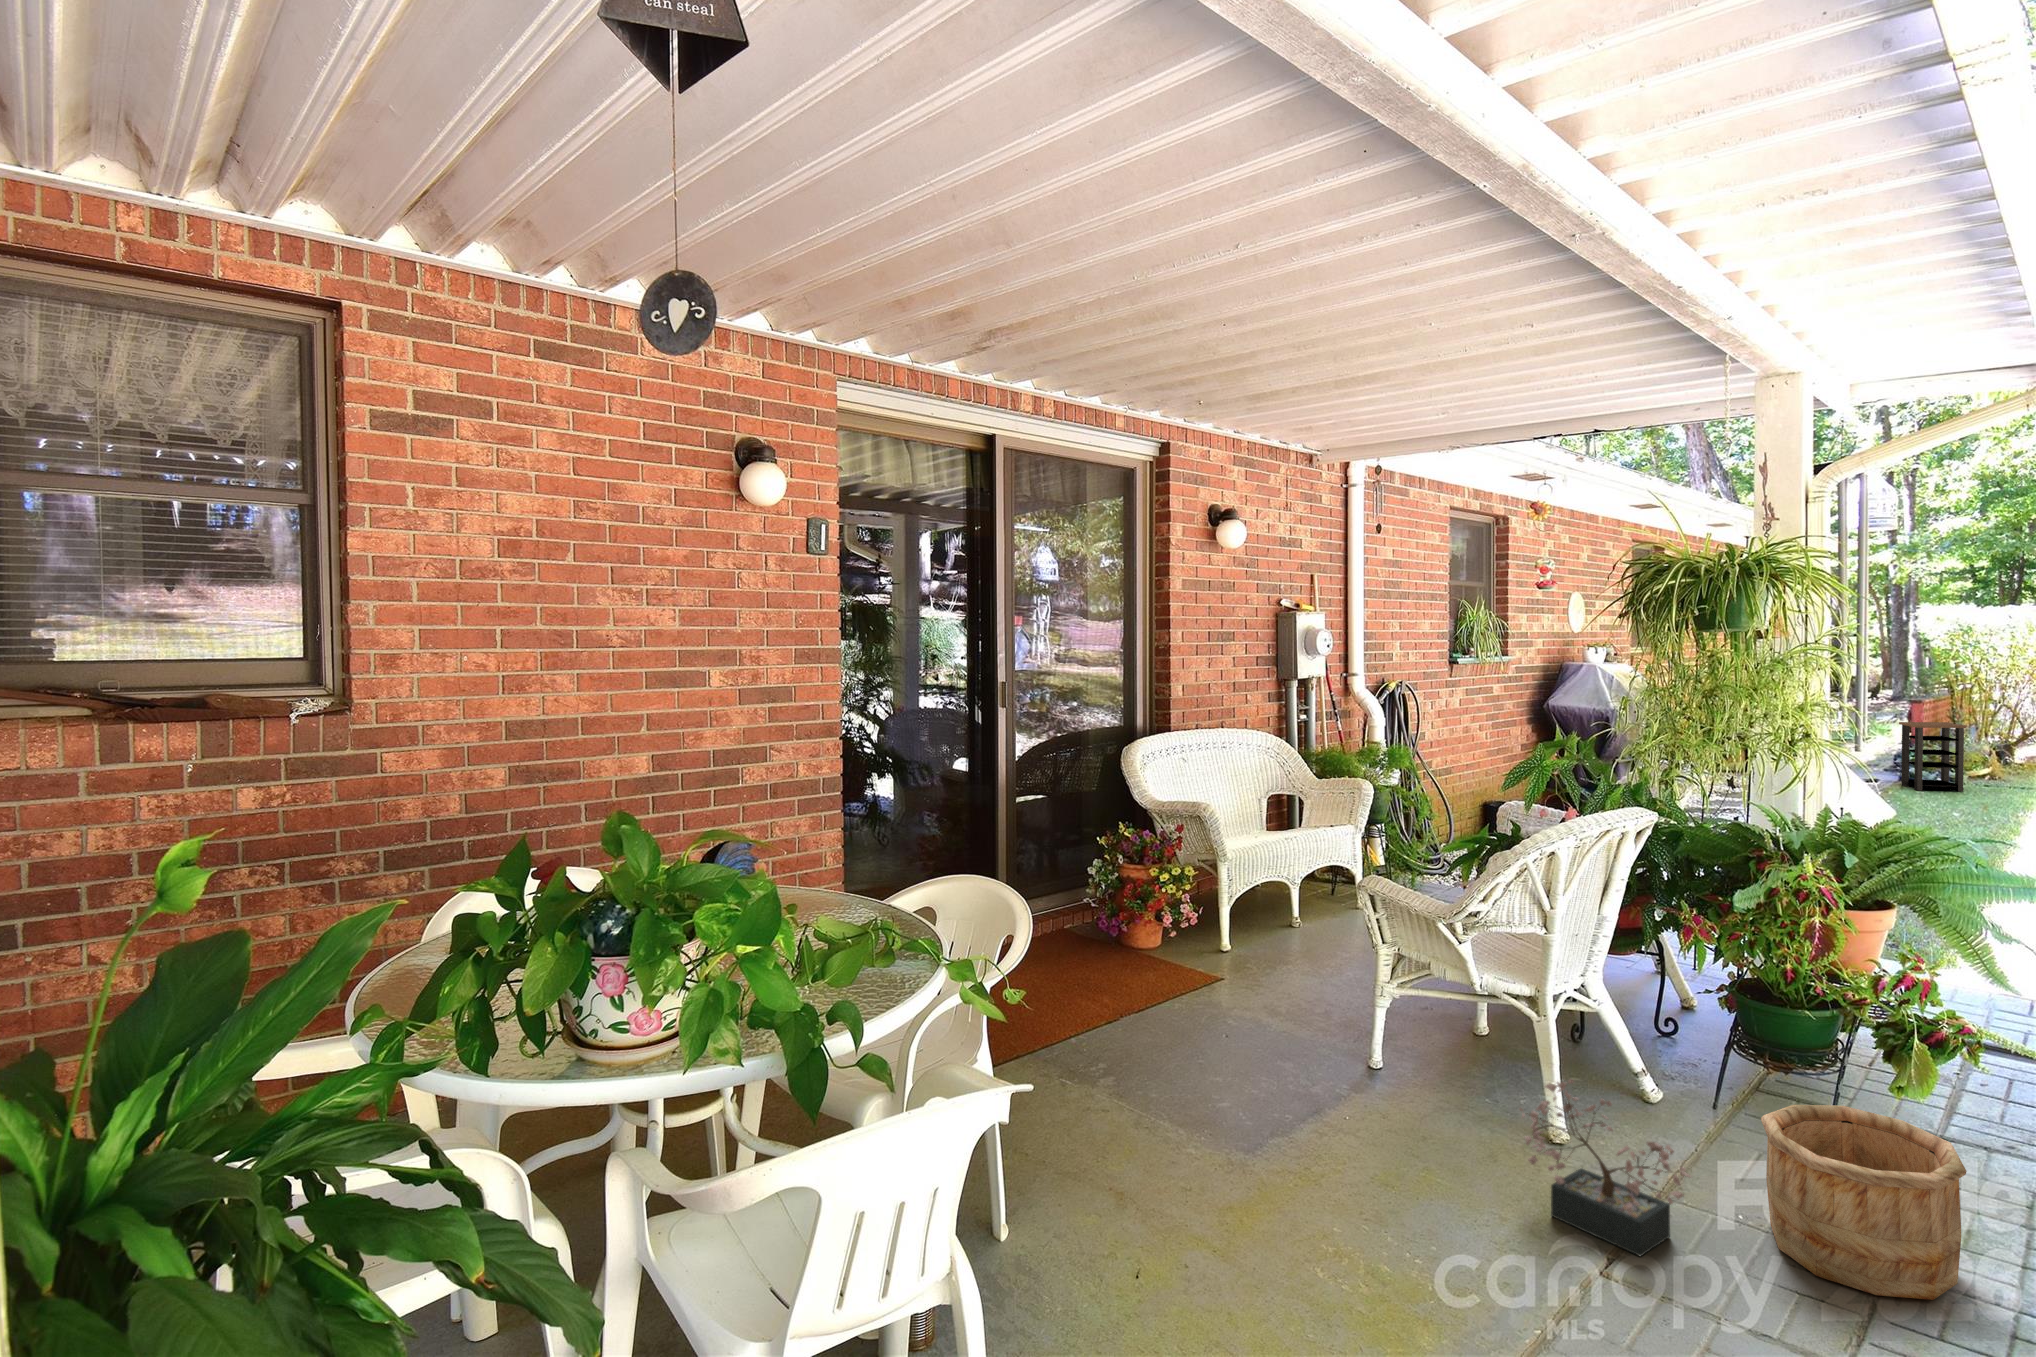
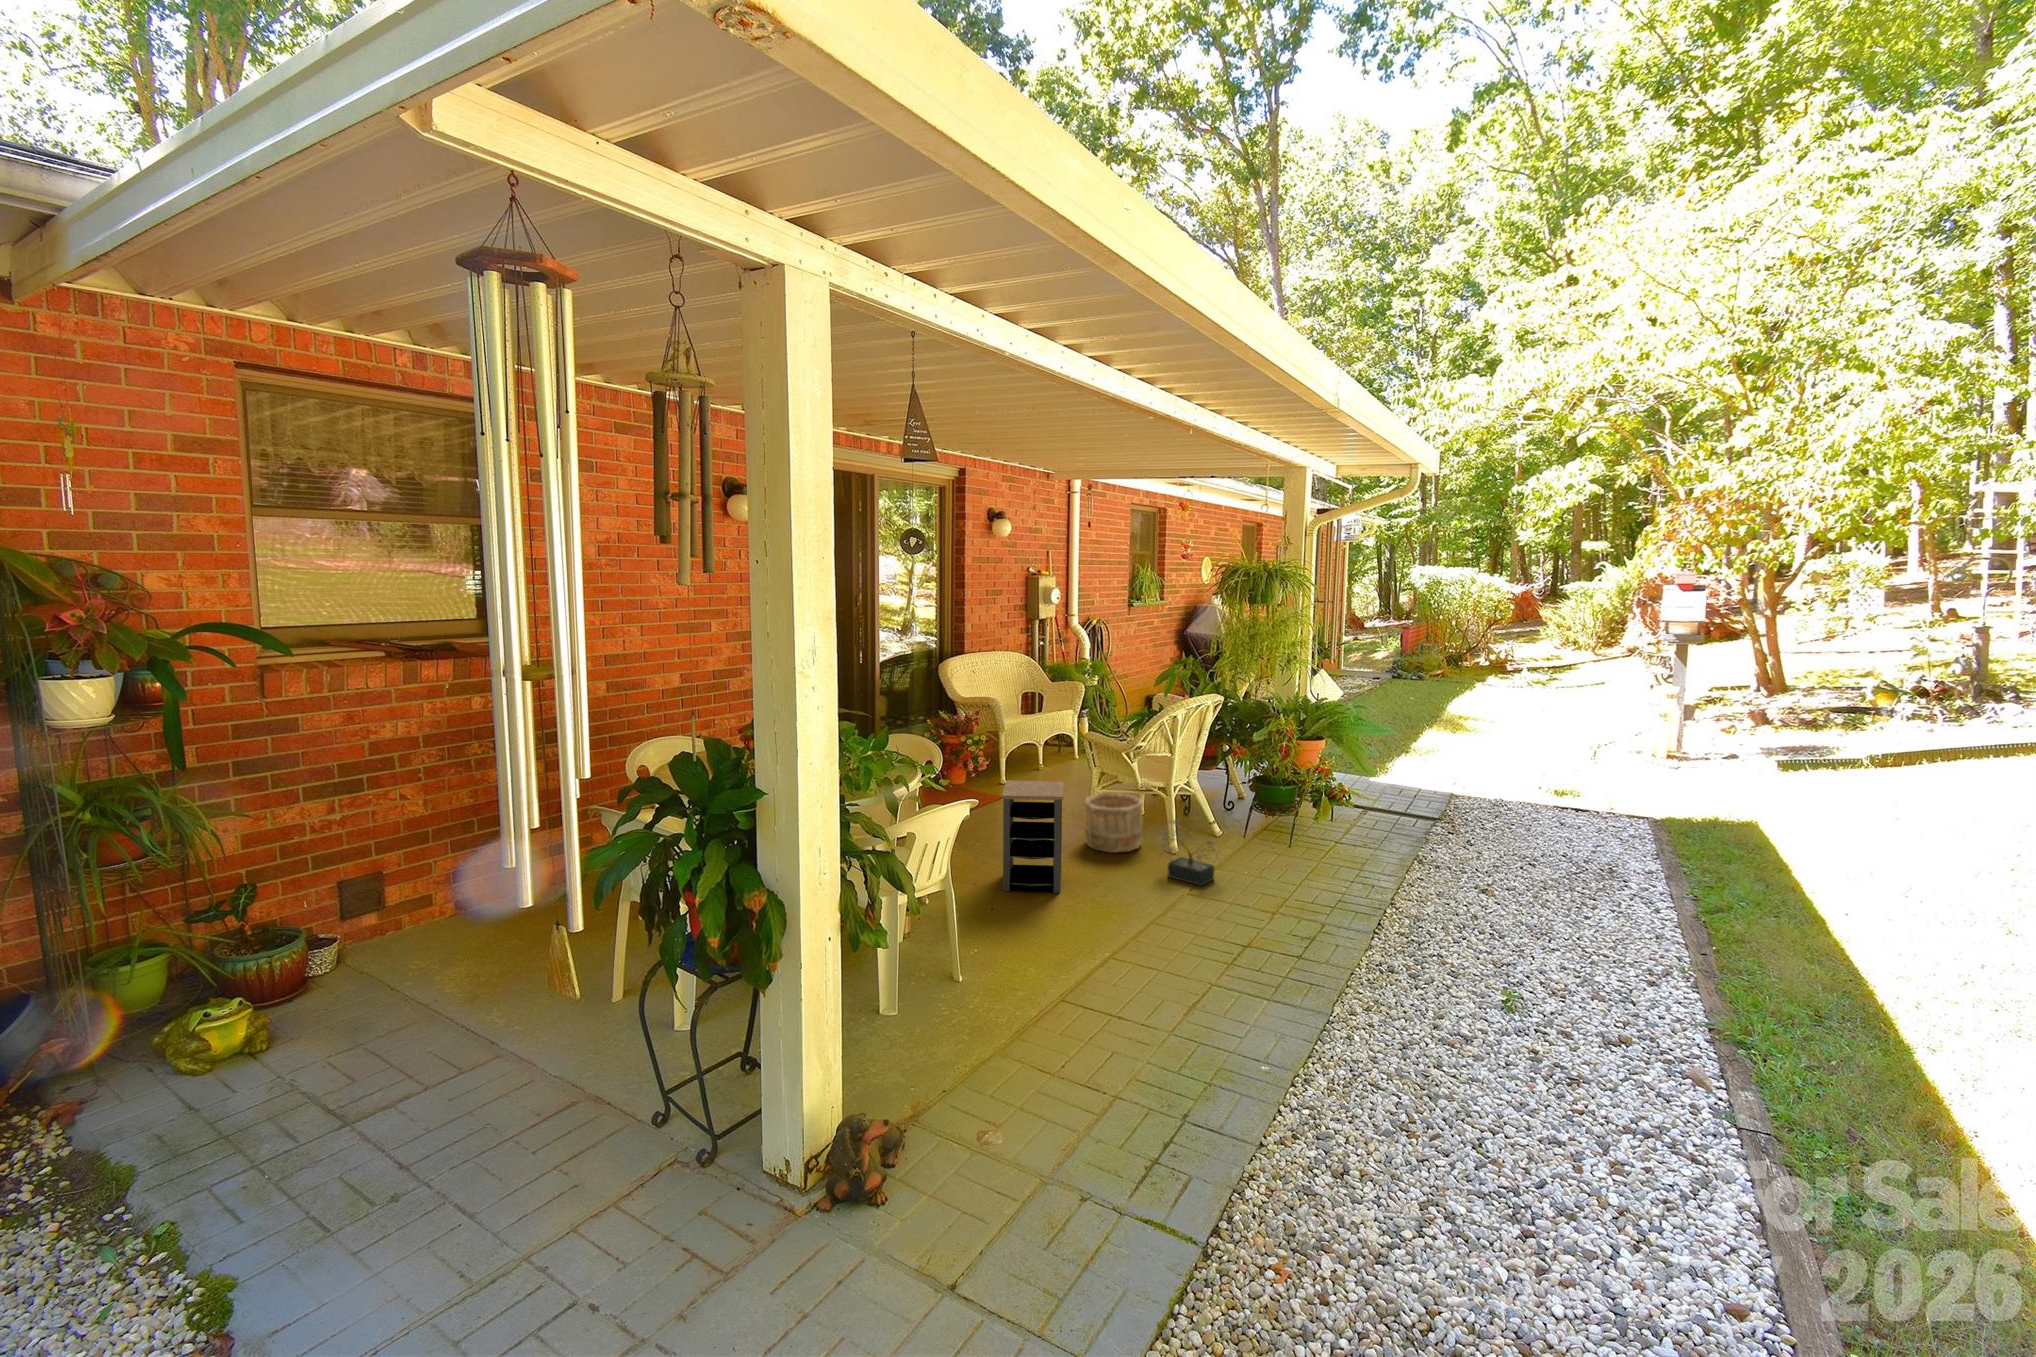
side table: present [1899,722,1966,792] -> present [1002,780,1064,893]
wooden bucket: present [1761,1105,1967,1300] -> present [1084,793,1143,853]

